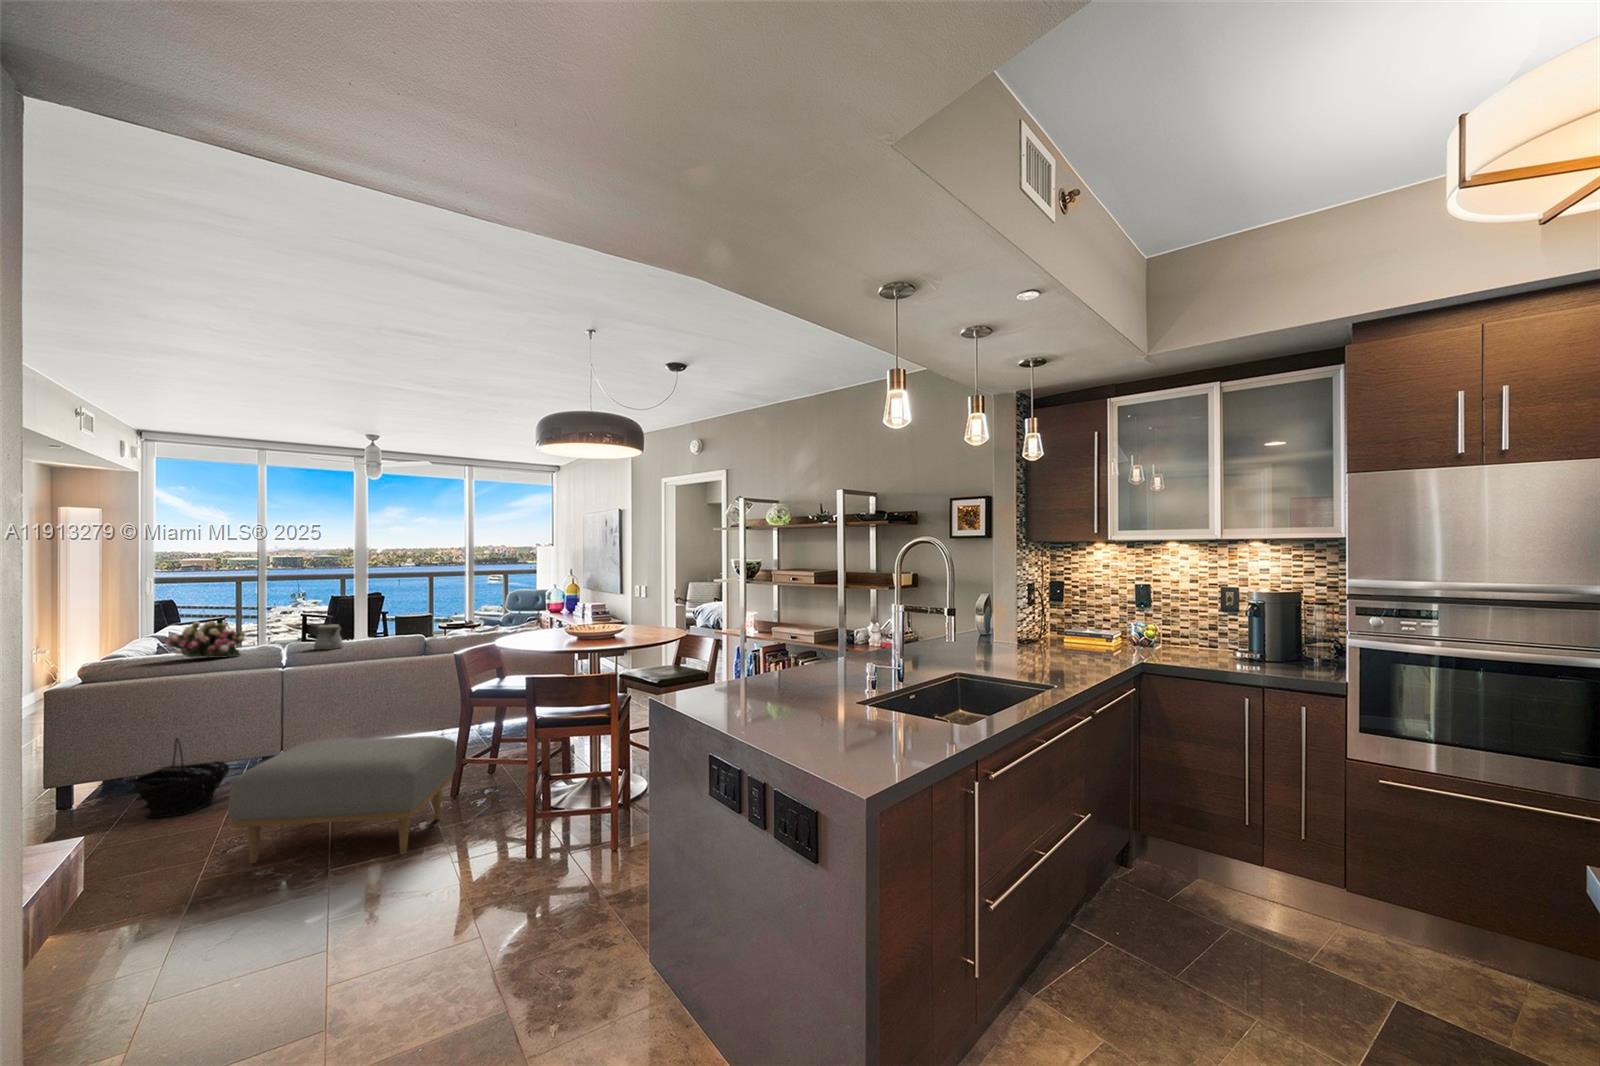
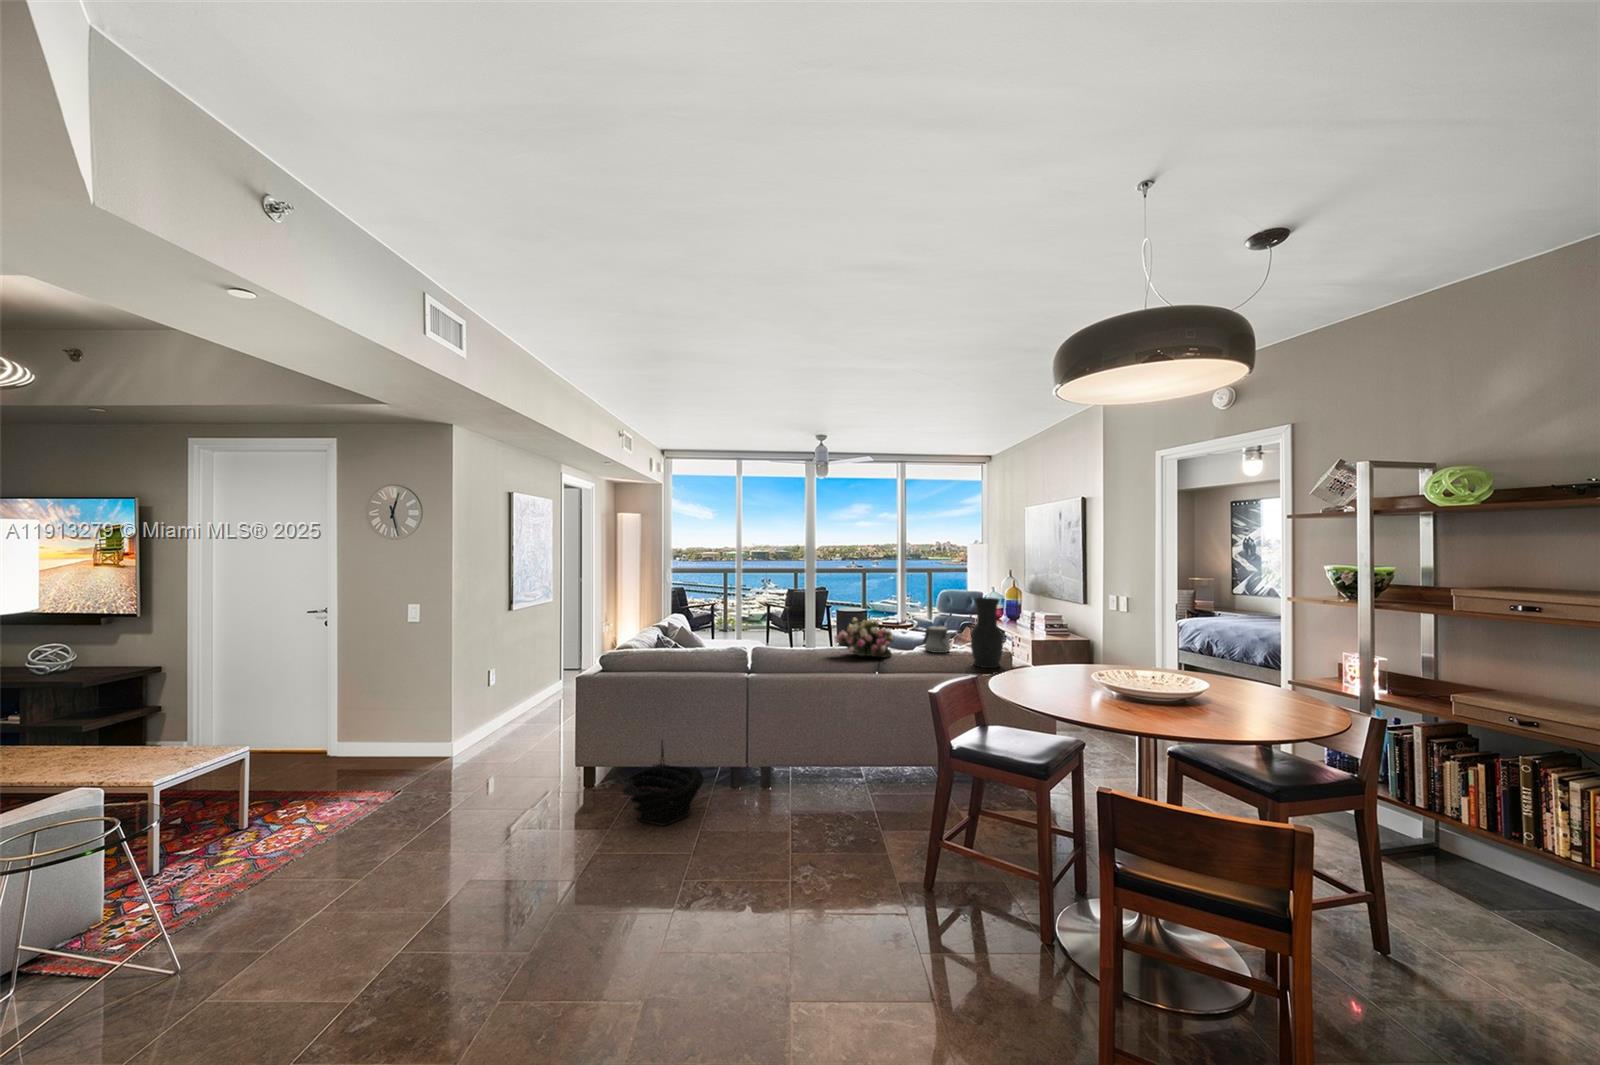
vase: none [504,587,529,641] -> present [971,597,1003,668]
flower arrangement: present [165,621,245,658] -> present [834,618,894,657]
teapot: present [314,623,343,650] -> present [923,625,952,653]
ottoman: present [229,736,456,863] -> none [689,783,938,1004]

